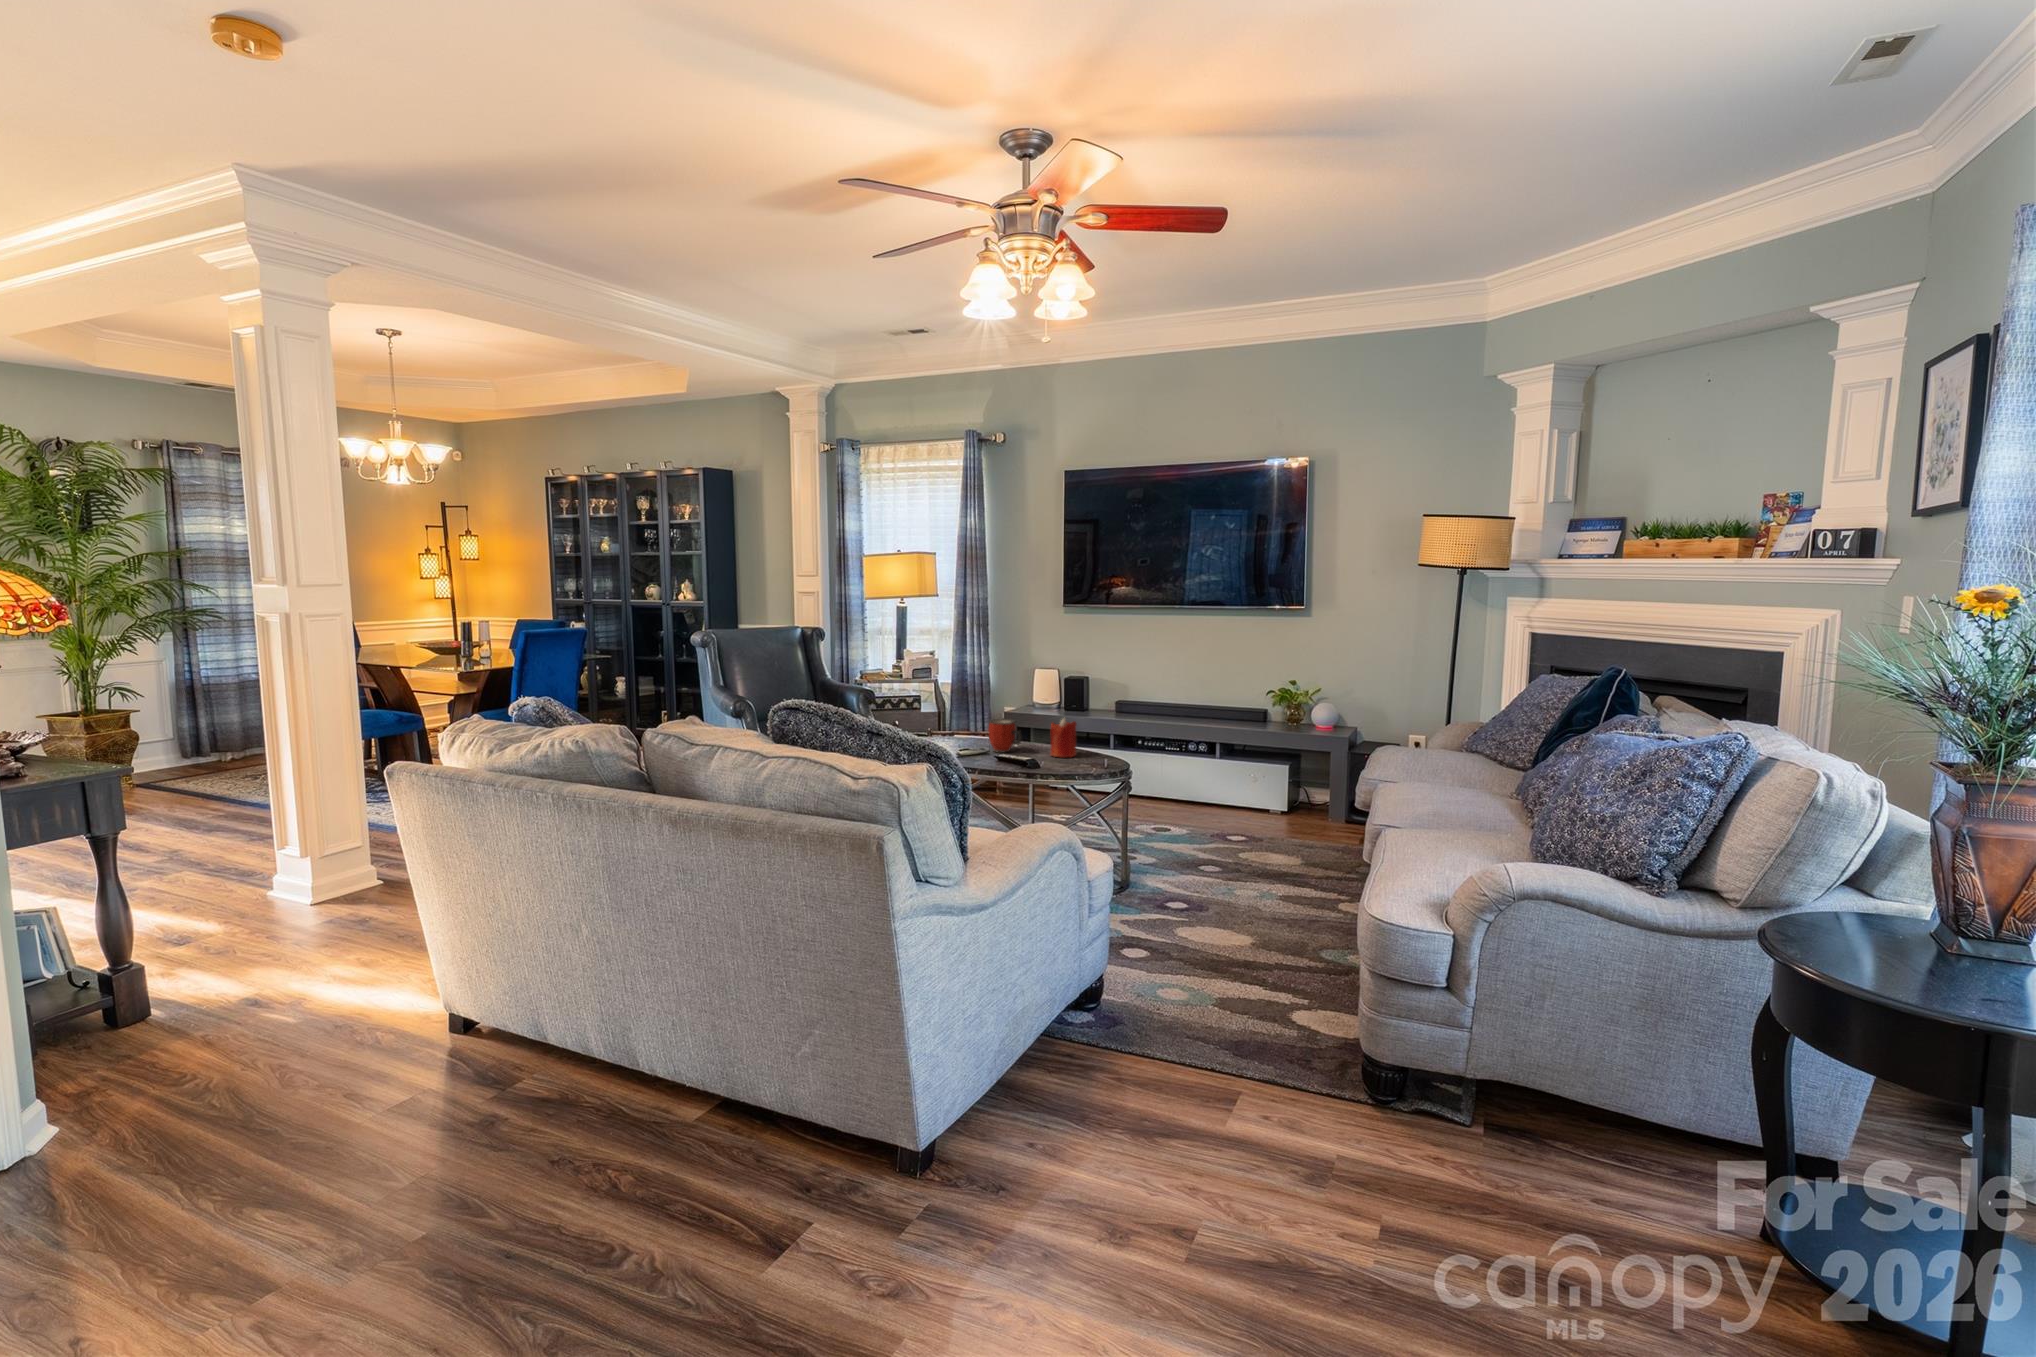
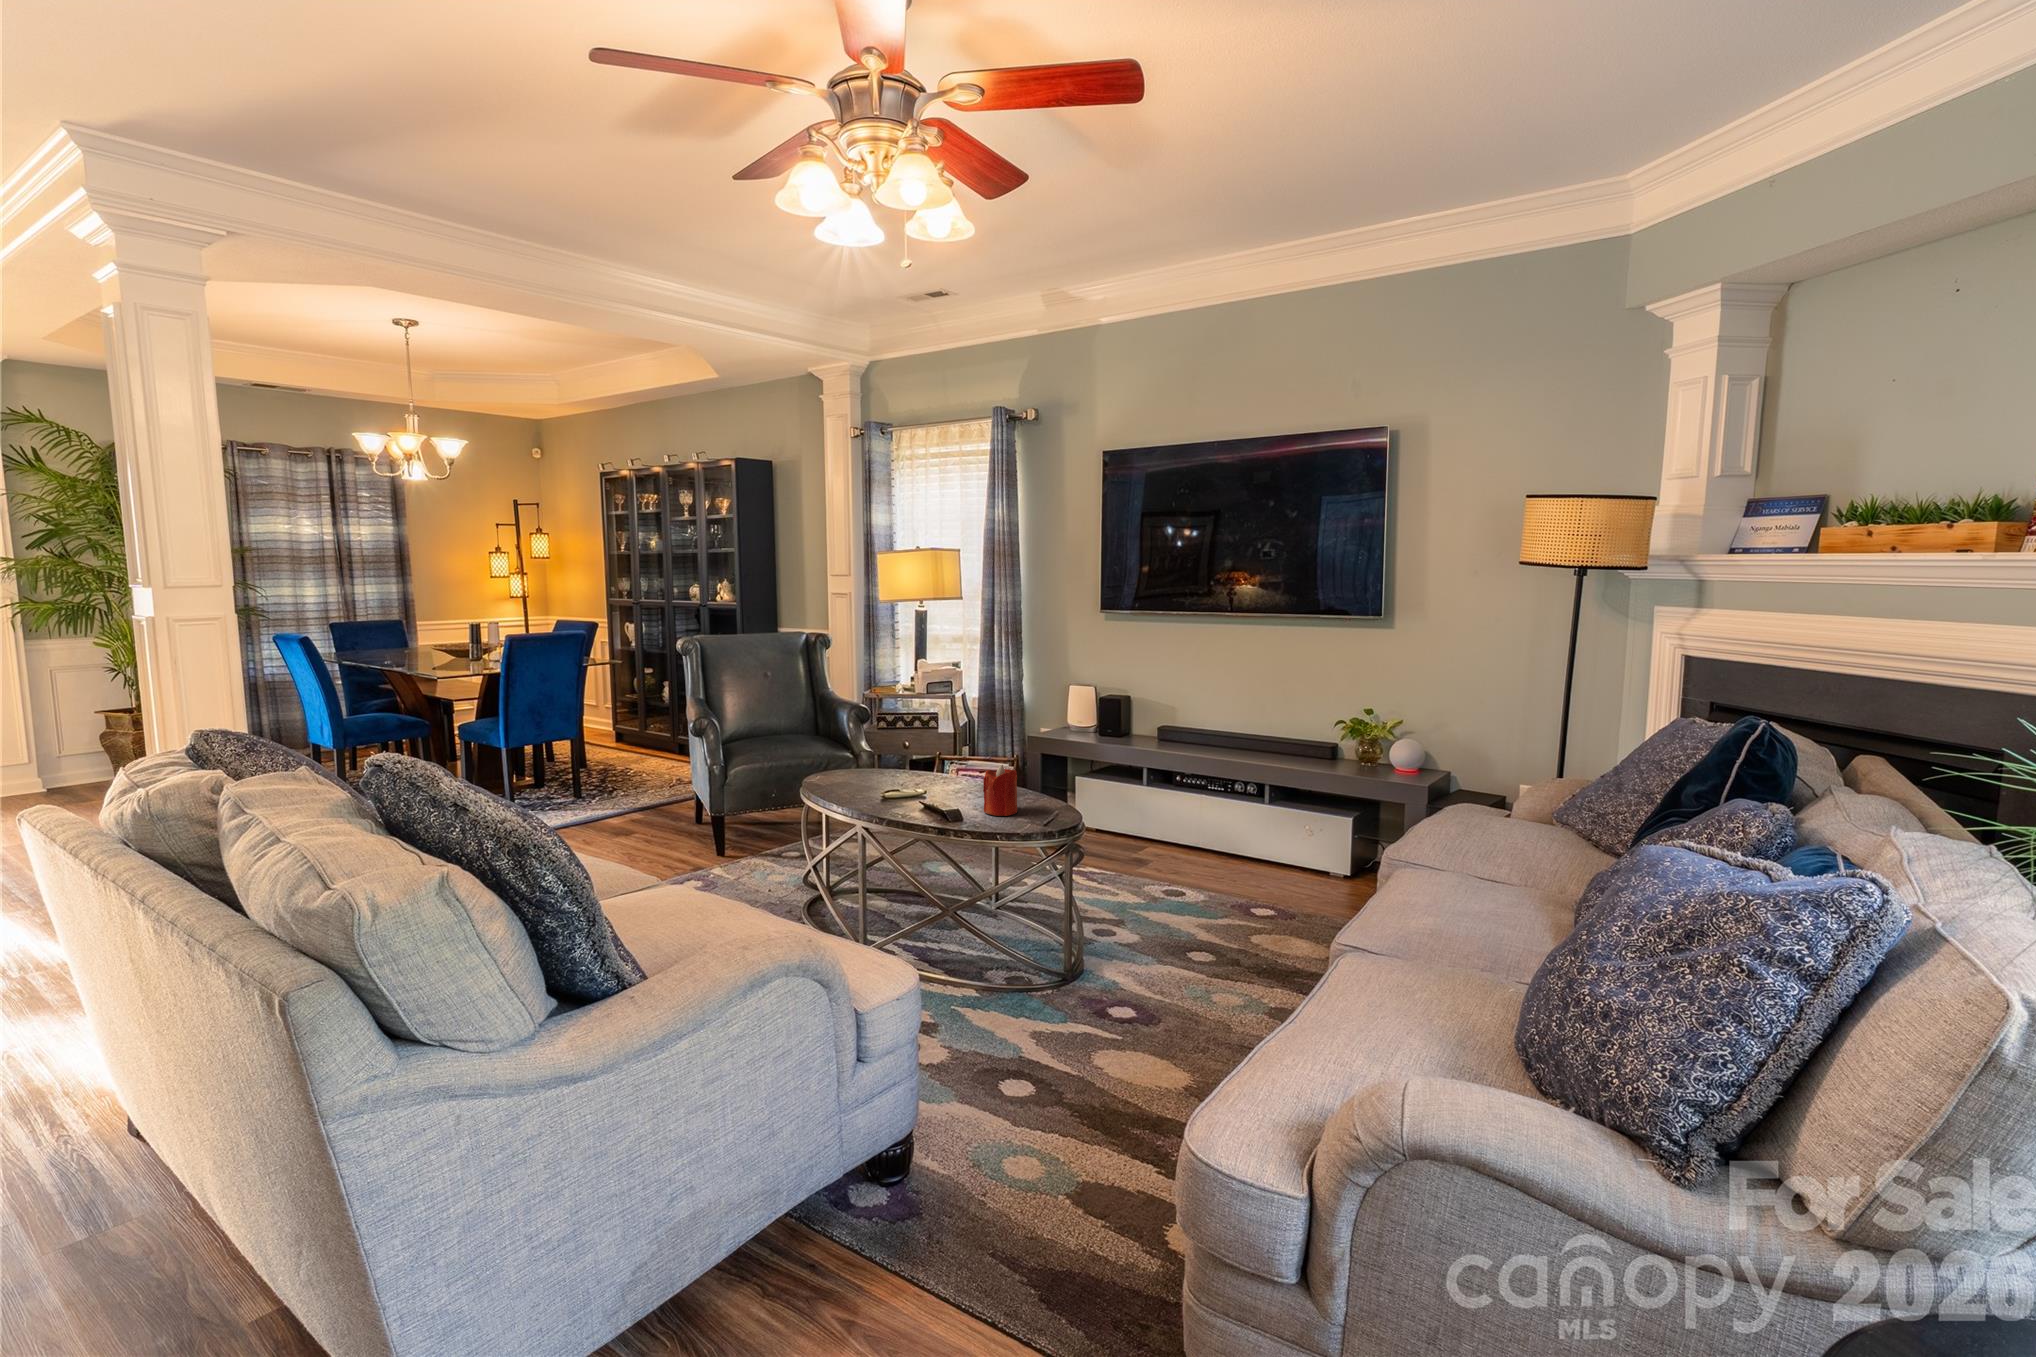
mug: present [989,719,1022,752] -> none [915,762,954,805]

